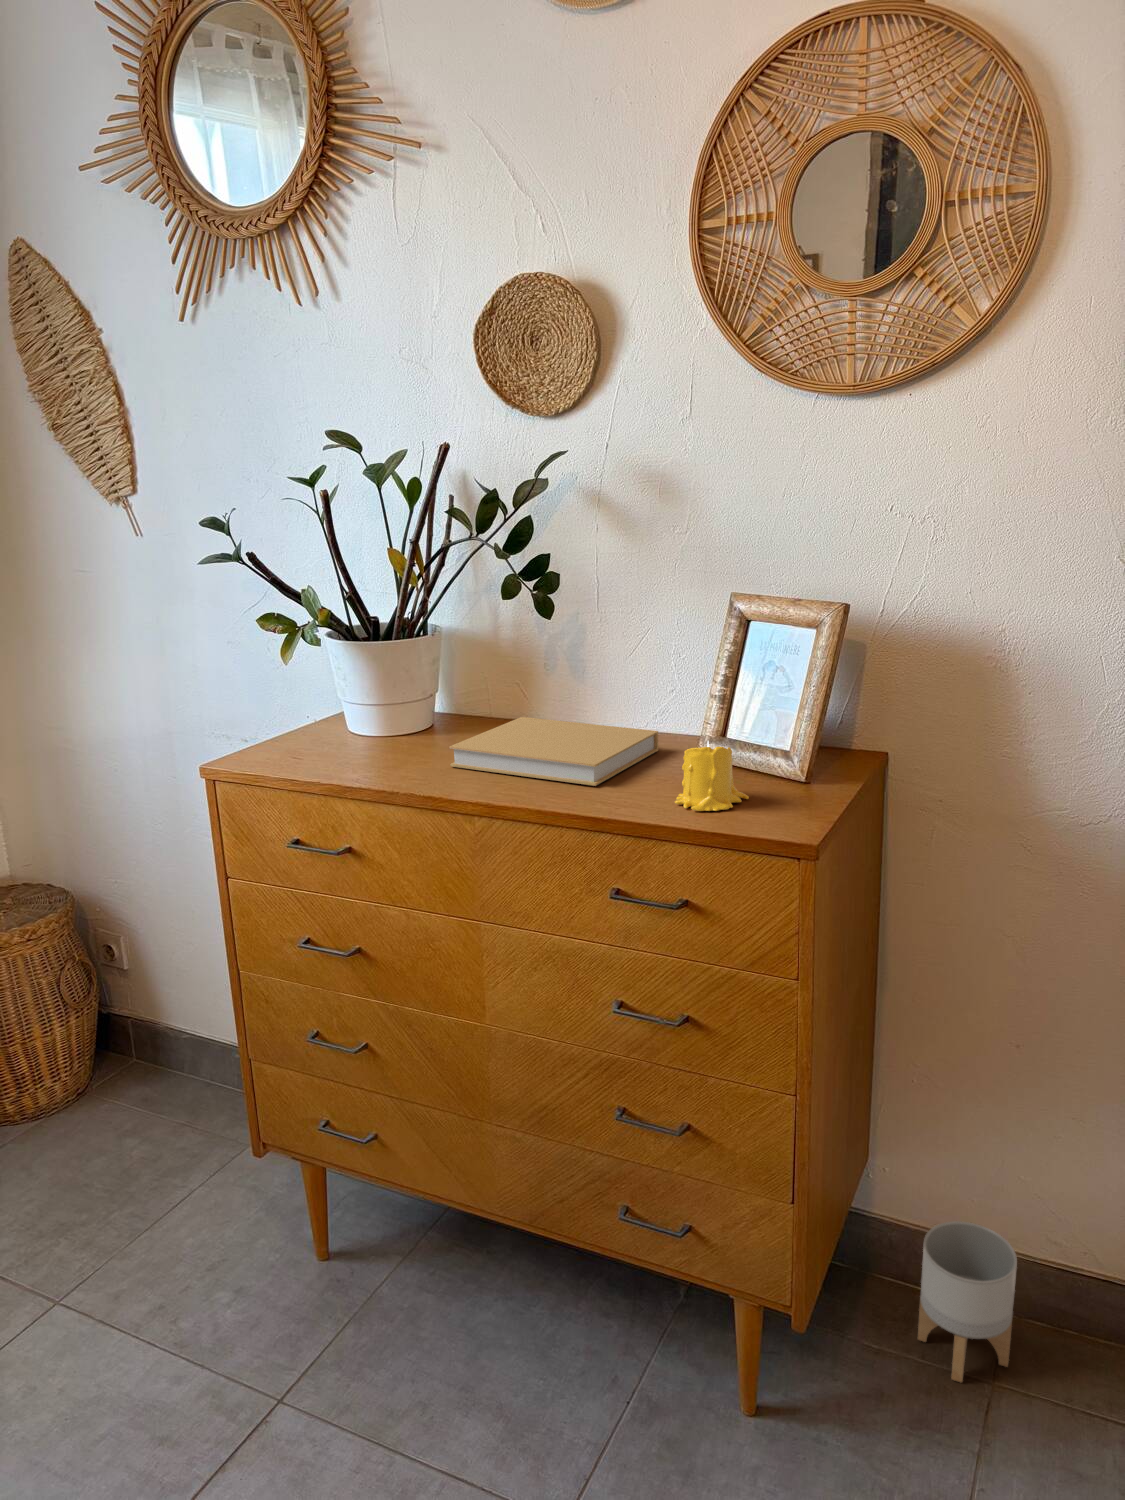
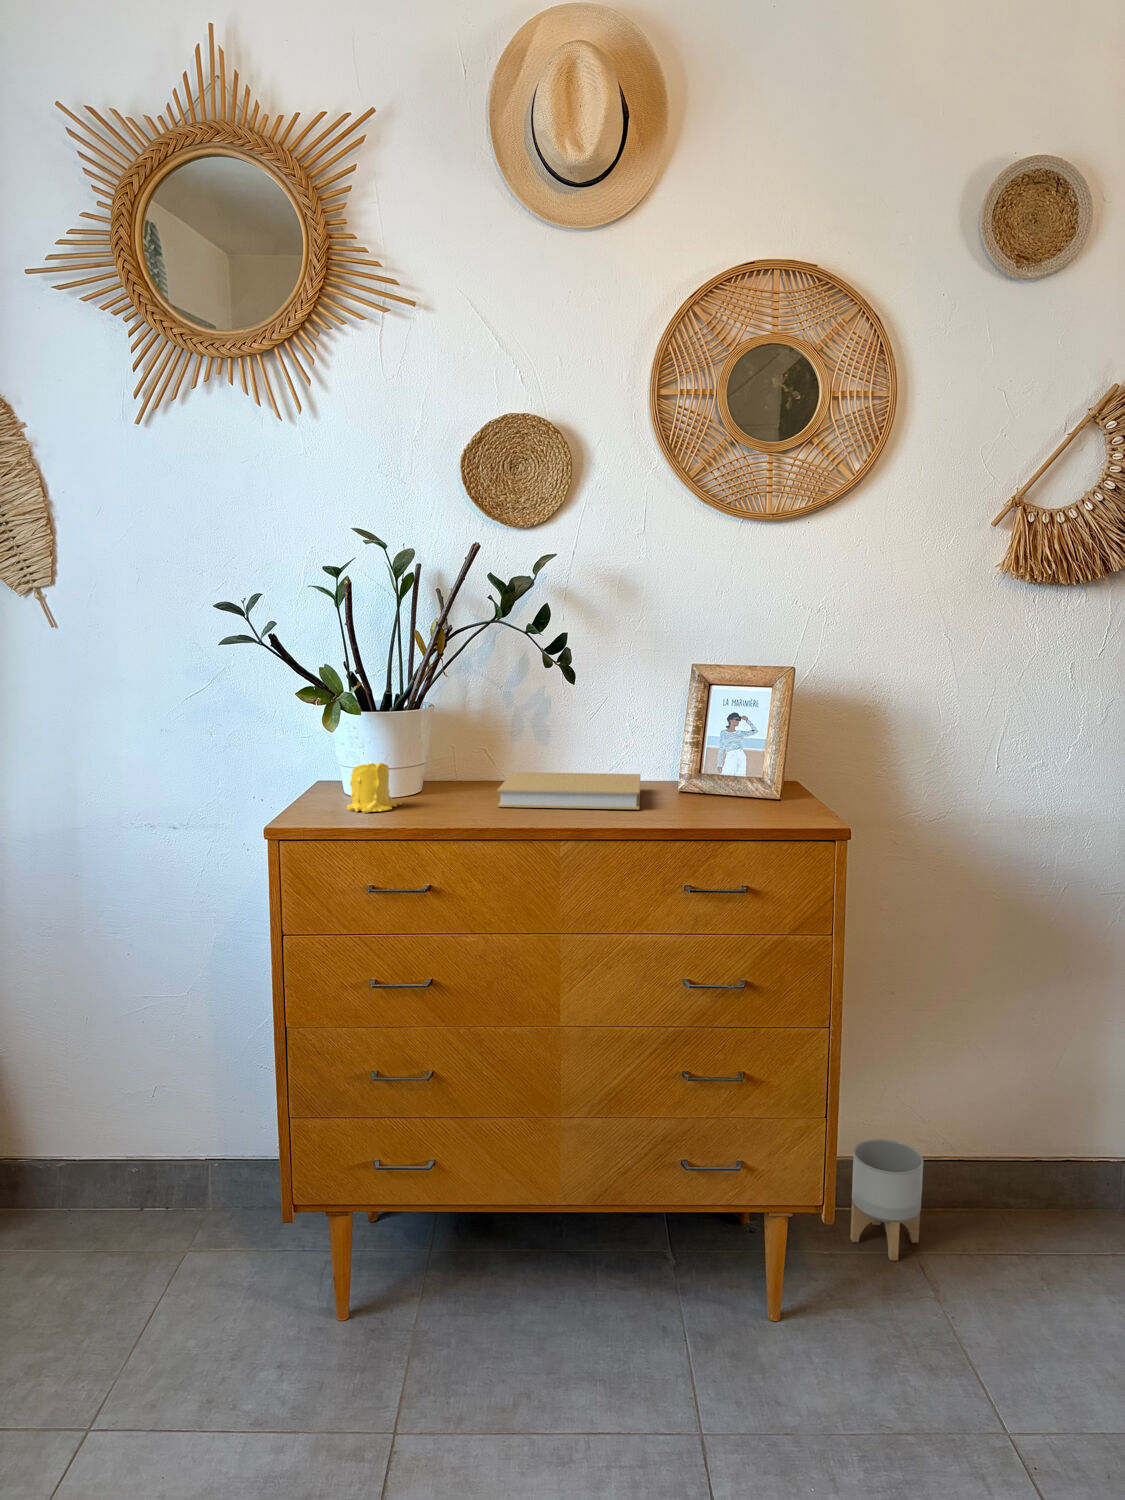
candle: present [675,741,749,811] -> present [347,761,401,812]

